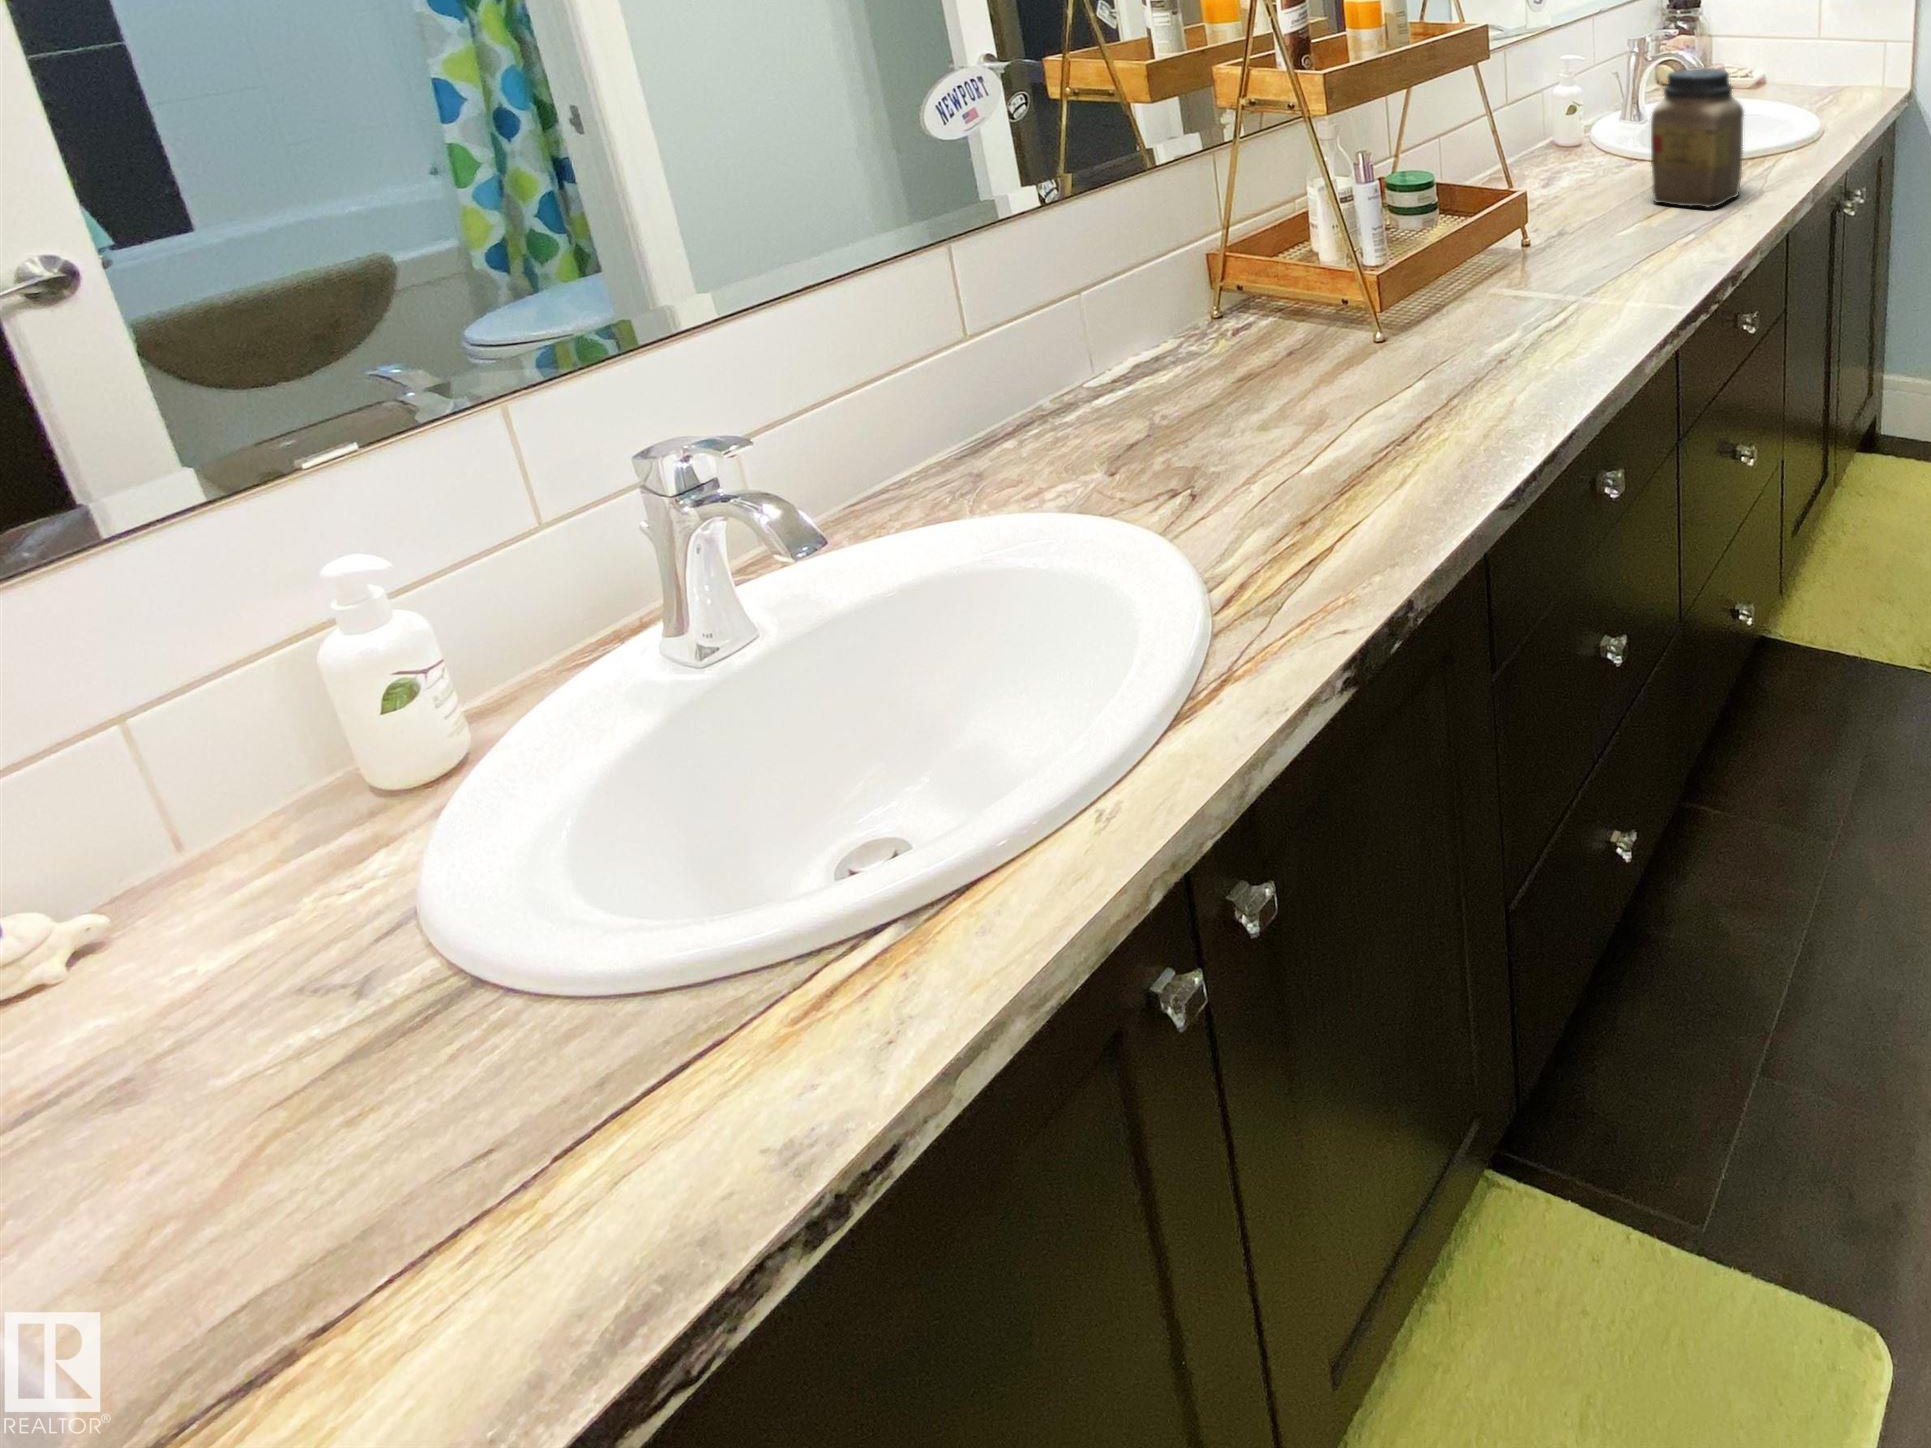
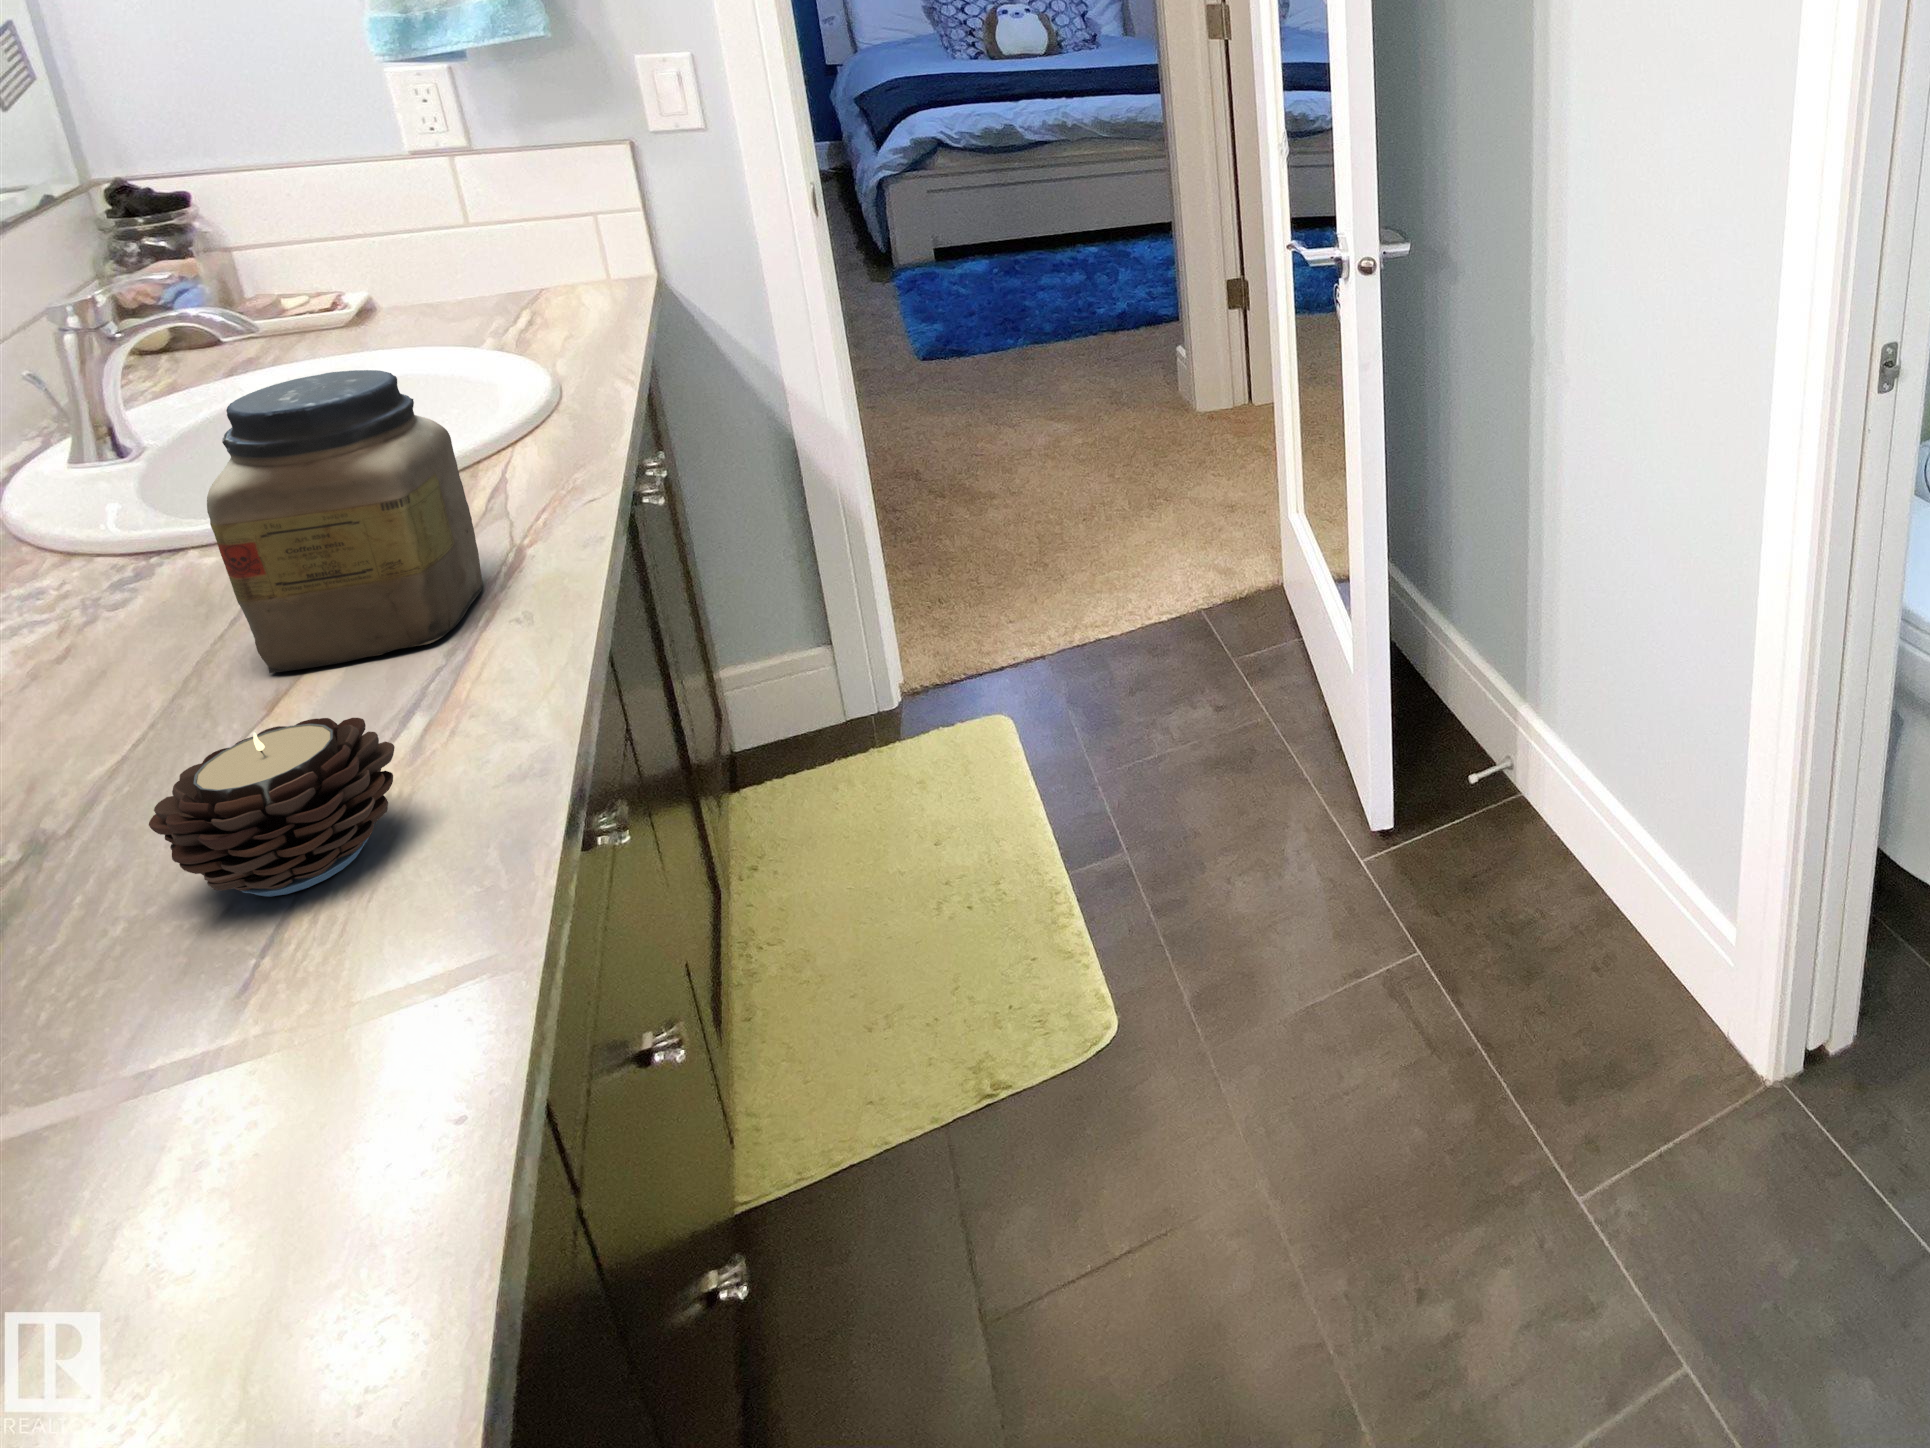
candle: none [1600,189,1675,261] -> present [149,718,395,897]

